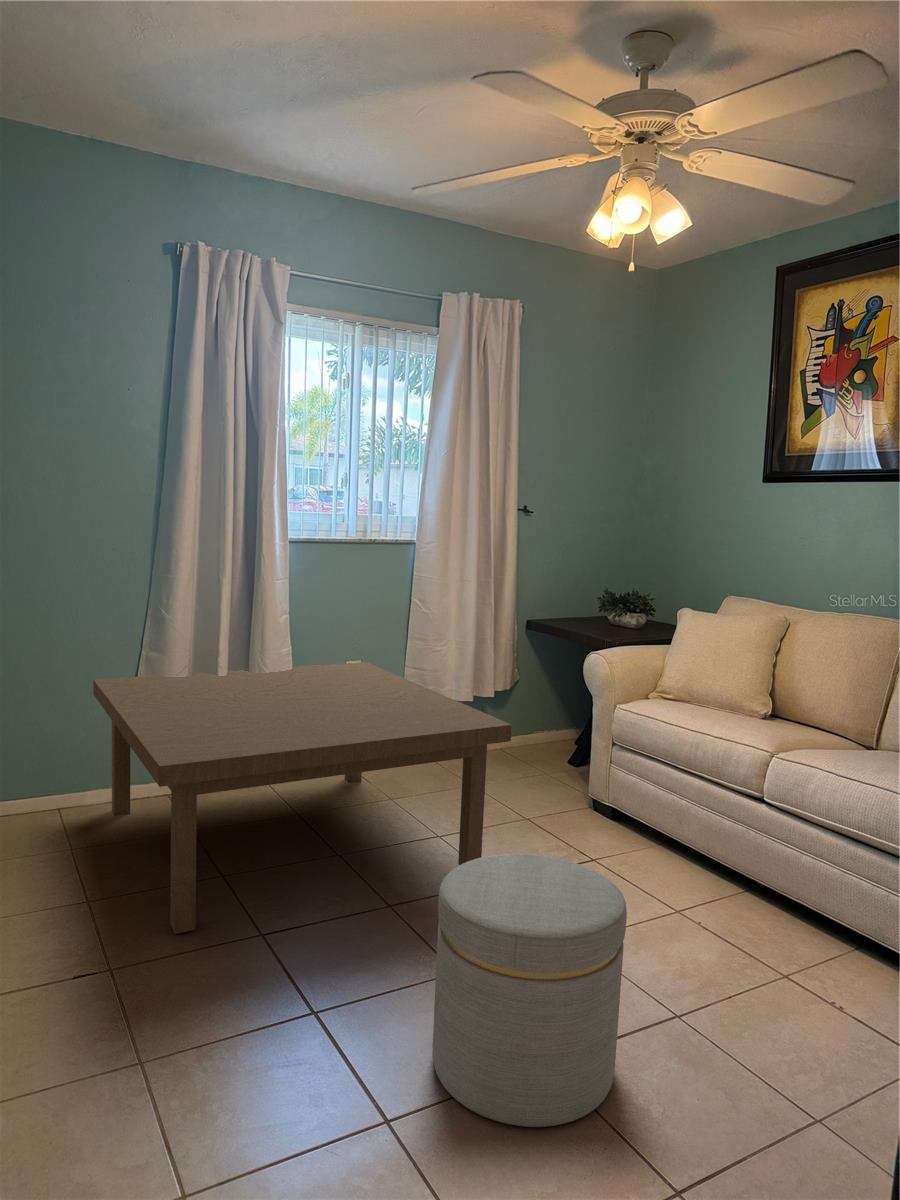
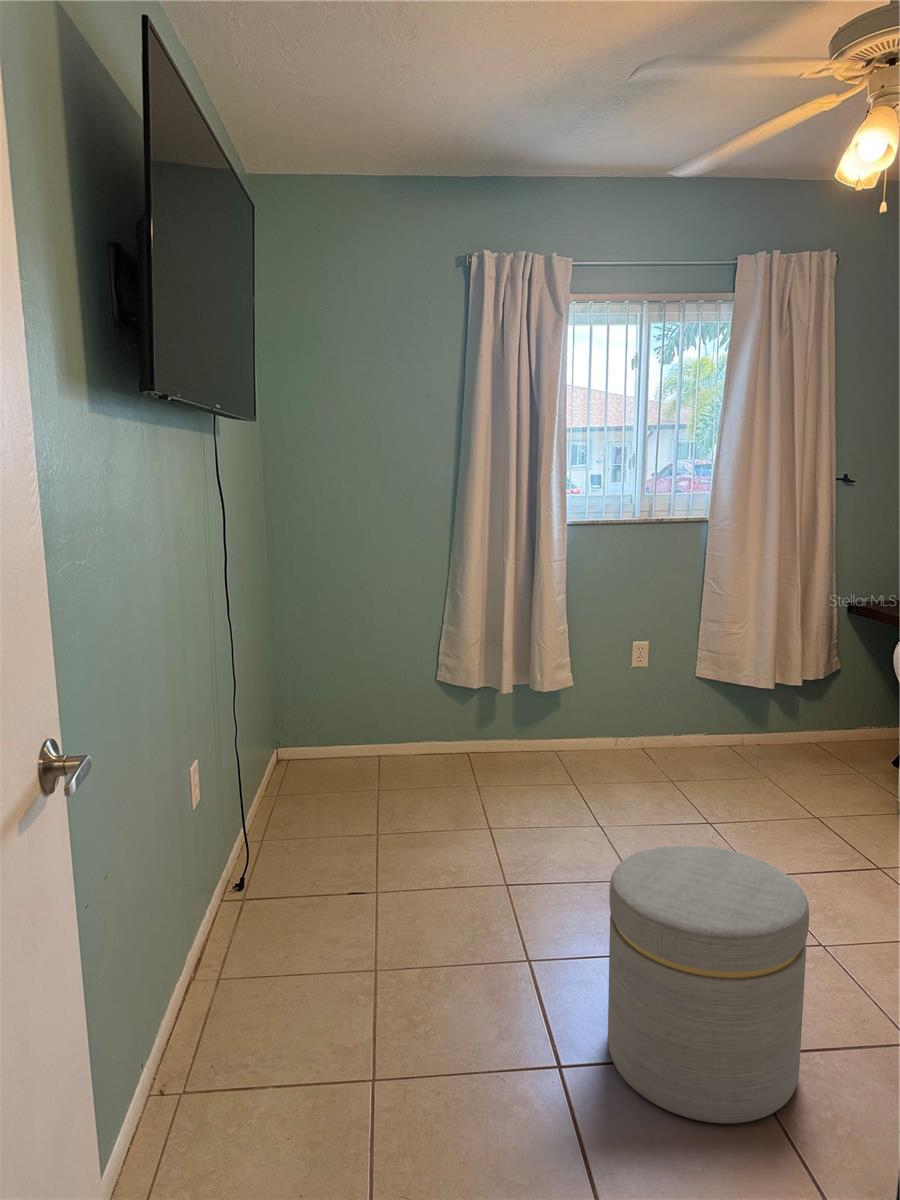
coffee table: present [93,662,512,934] -> none [400,642,768,875]

